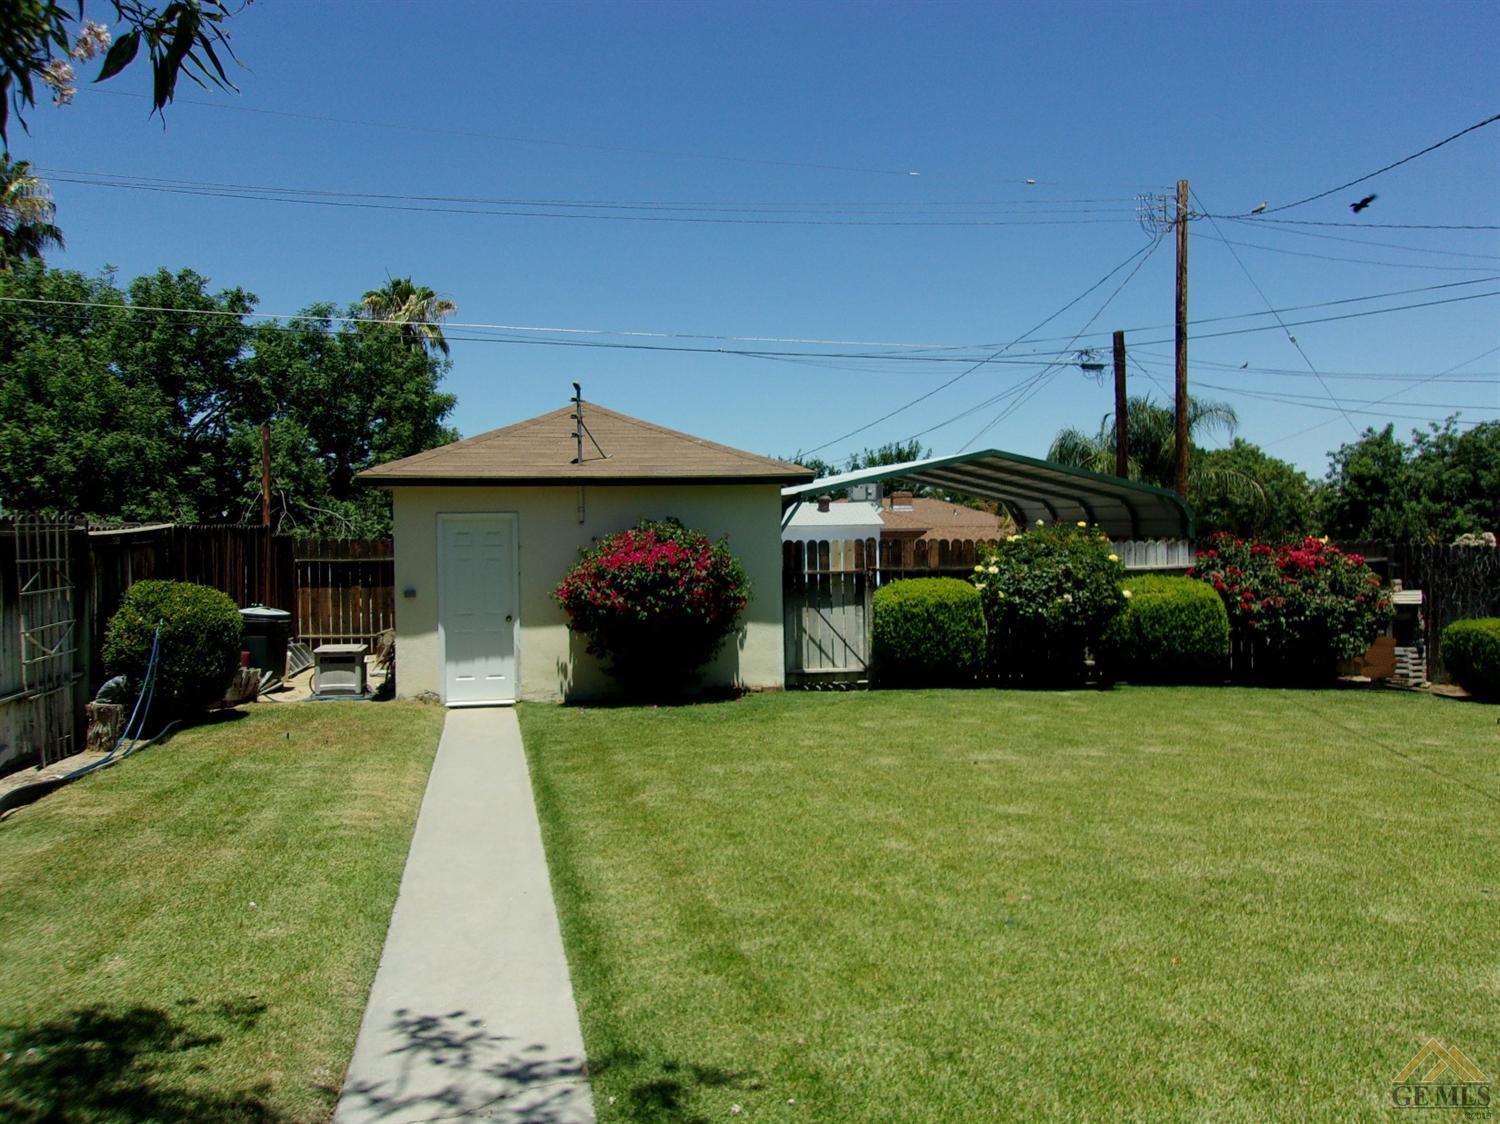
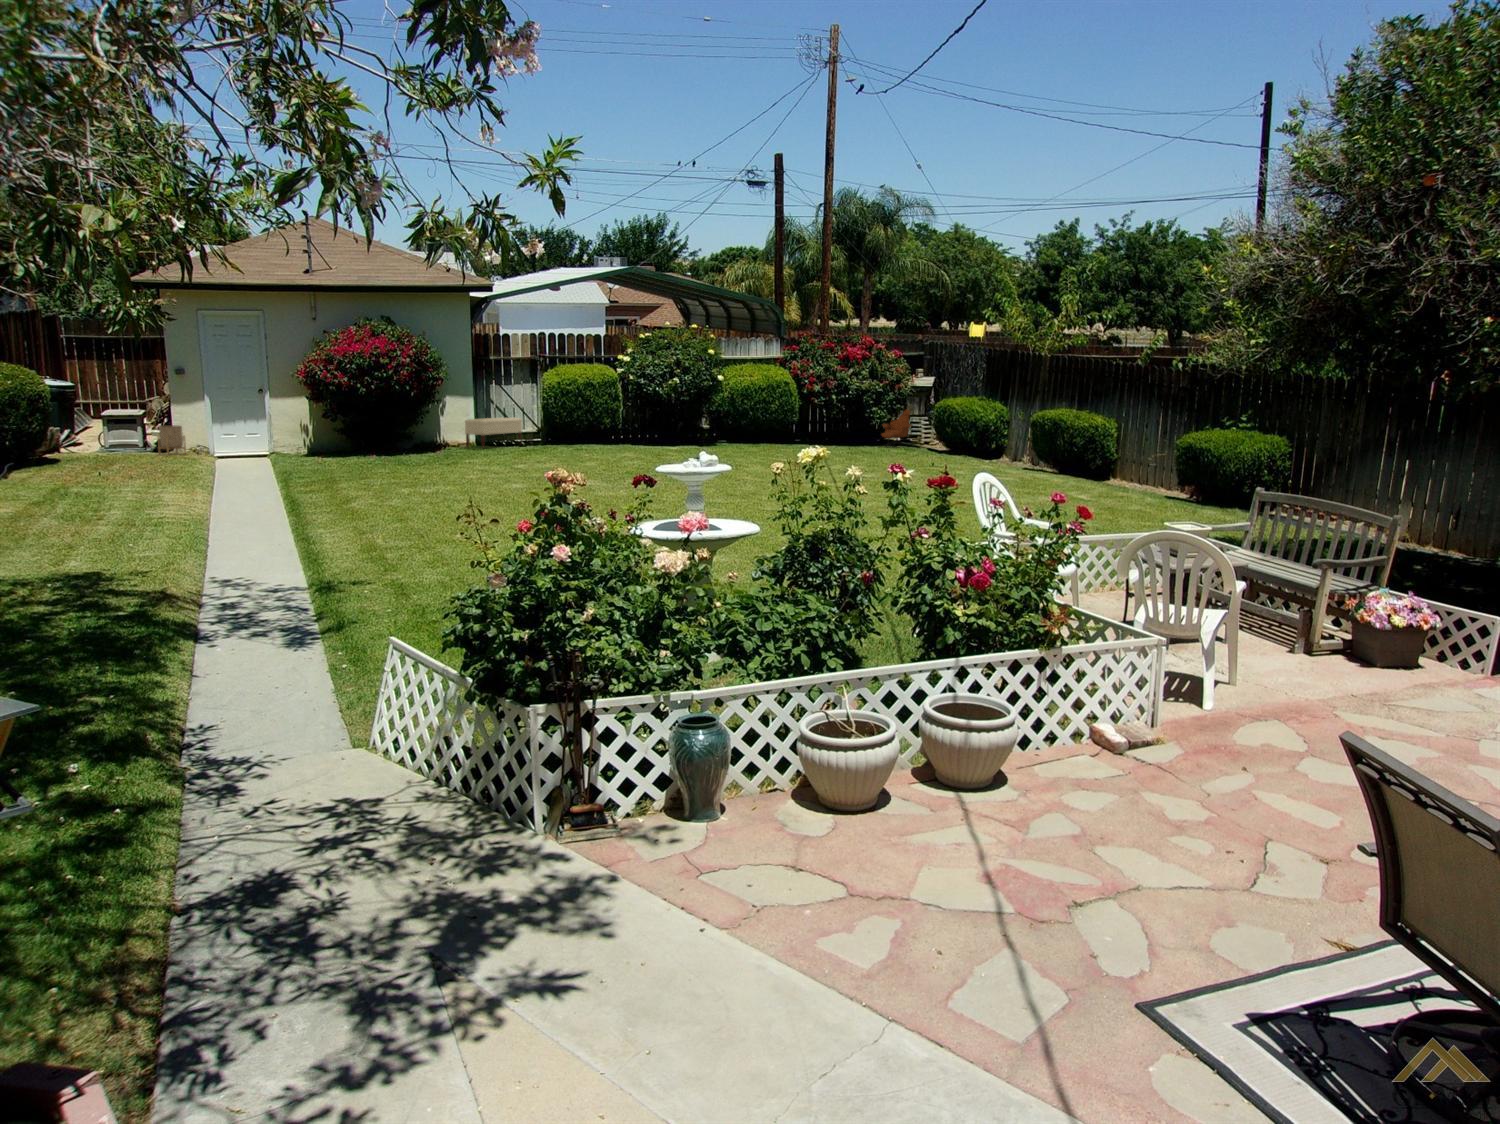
bench: none [771,651,845,694] -> present [465,418,522,448]
planter: none [378,665,412,705] -> present [157,425,186,454]

